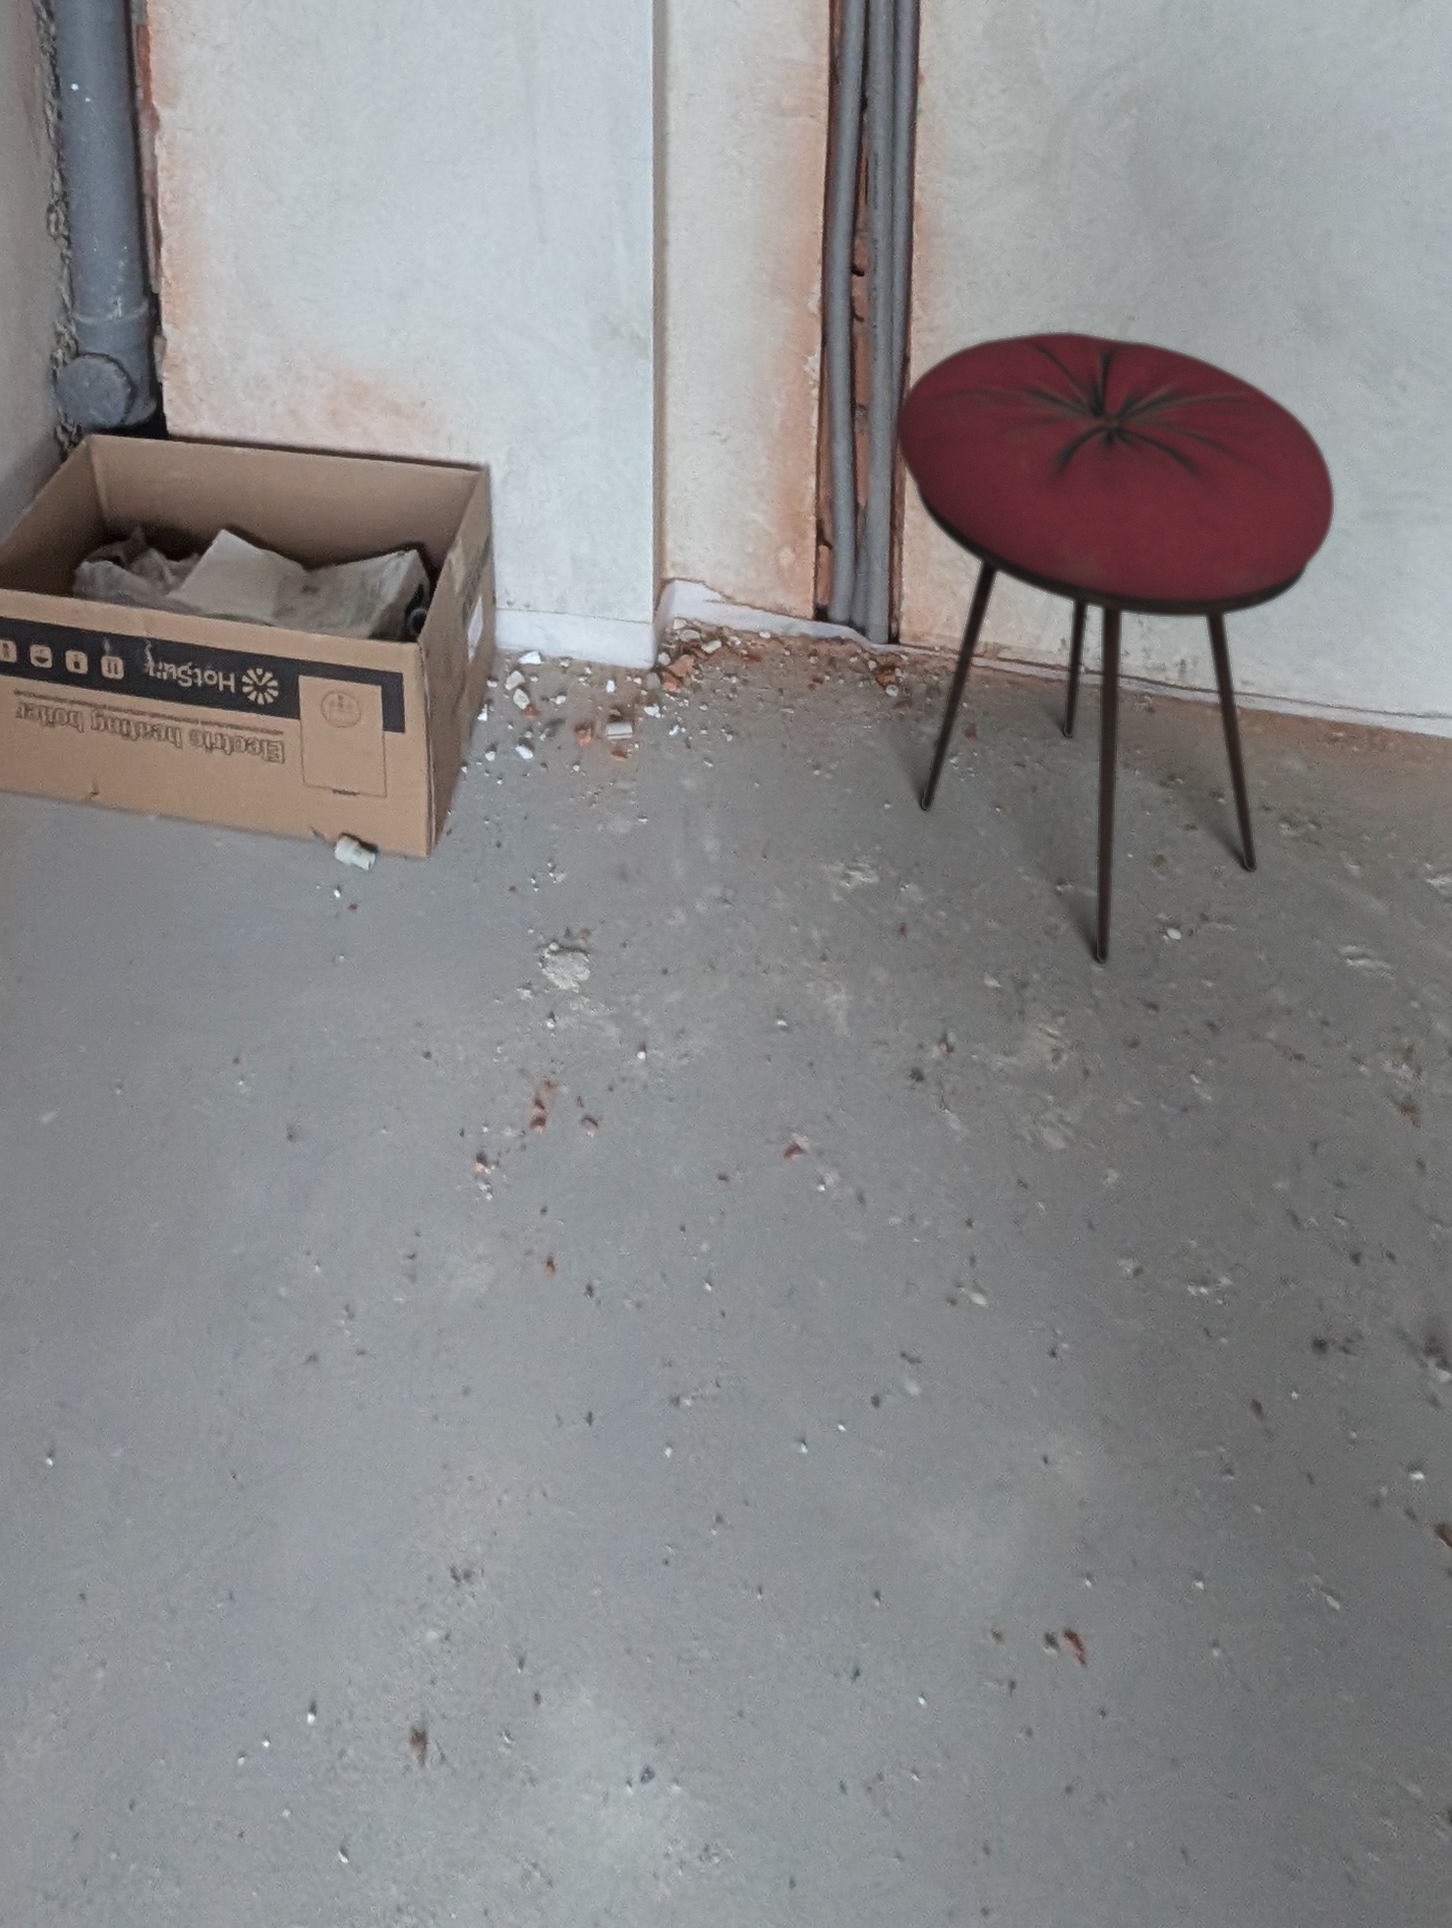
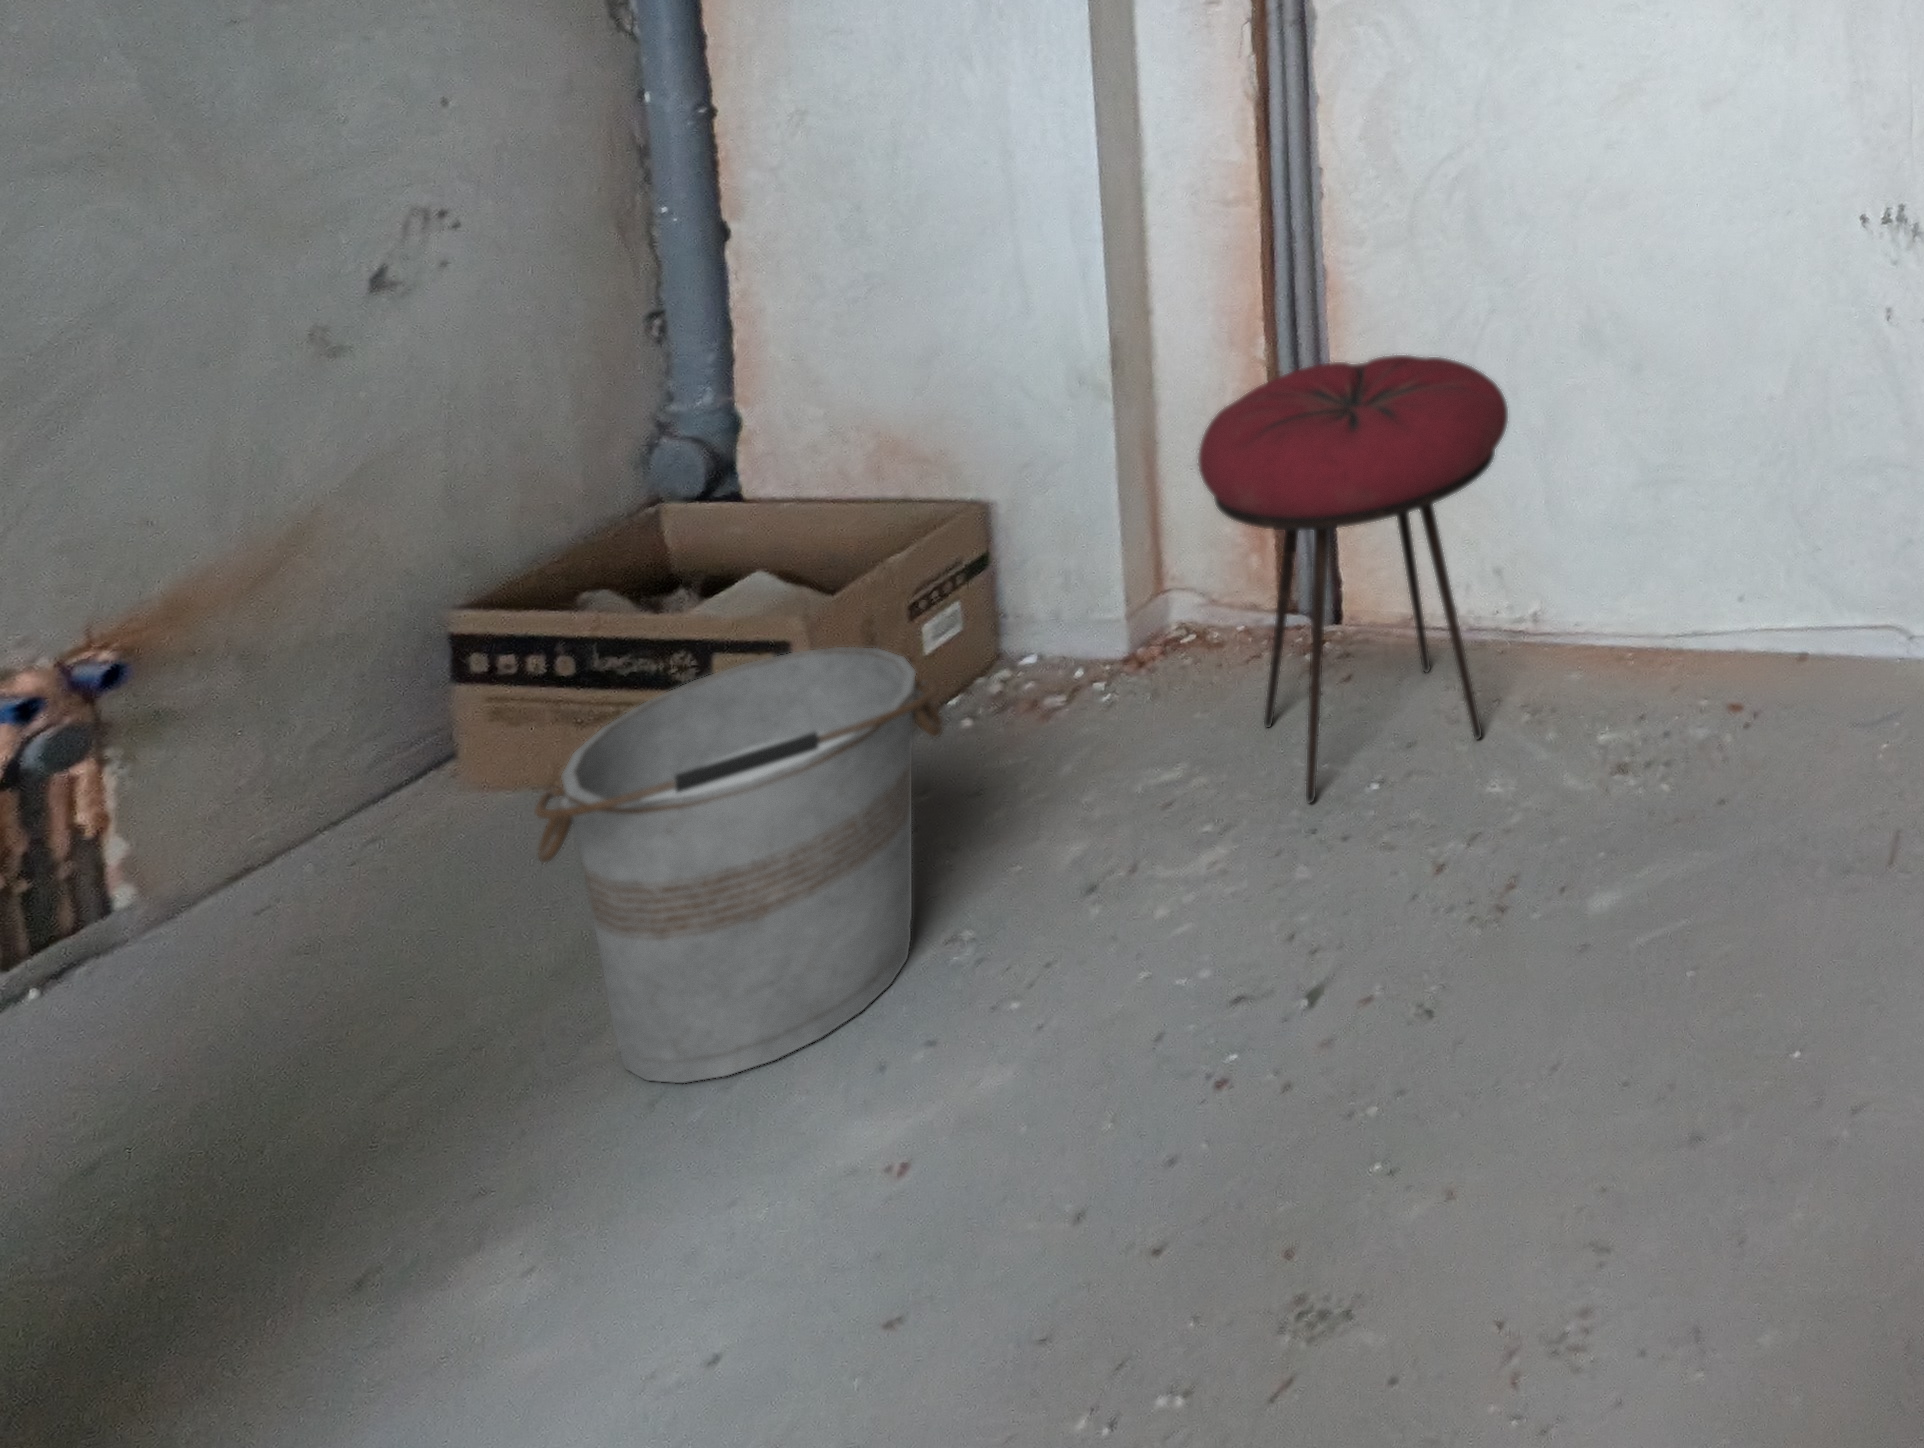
bucket: none [374,739,837,1395] -> present [535,647,943,1083]

